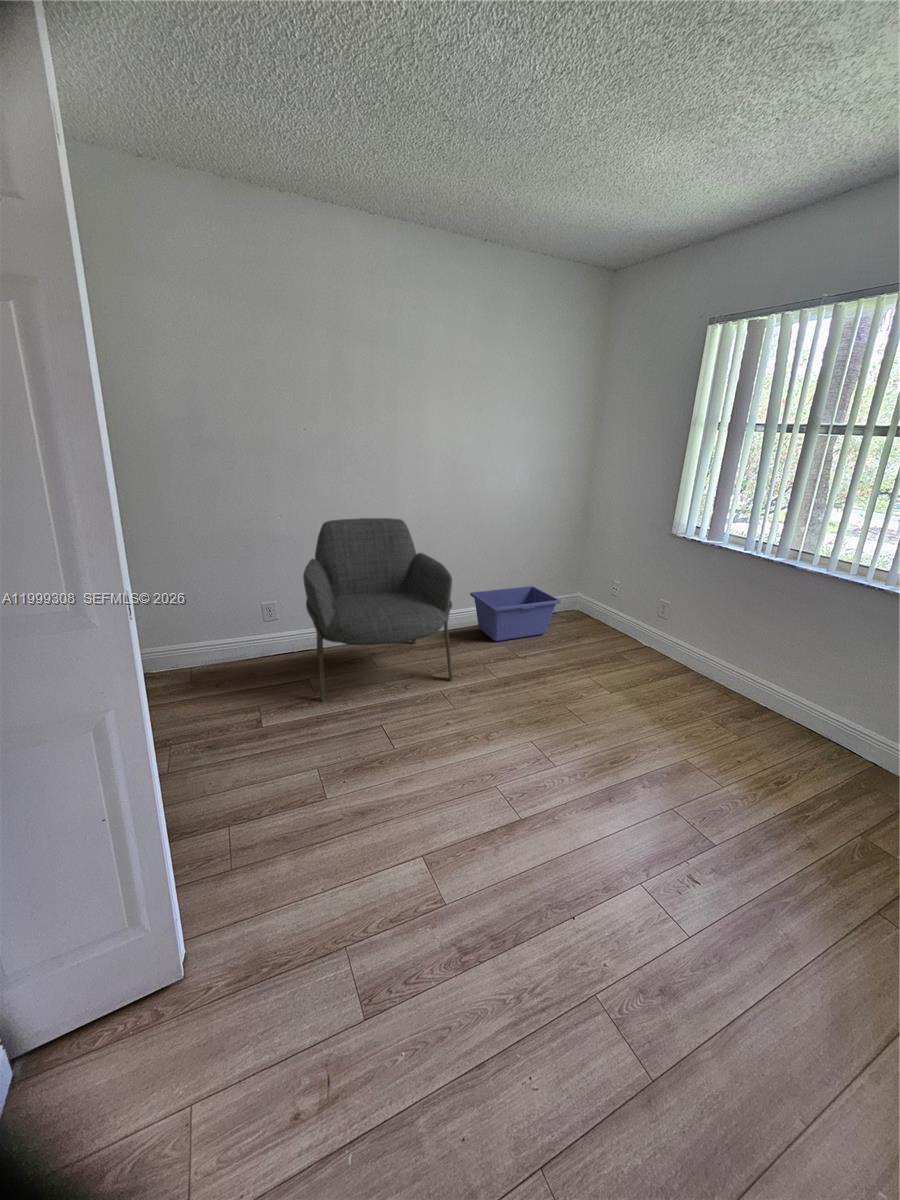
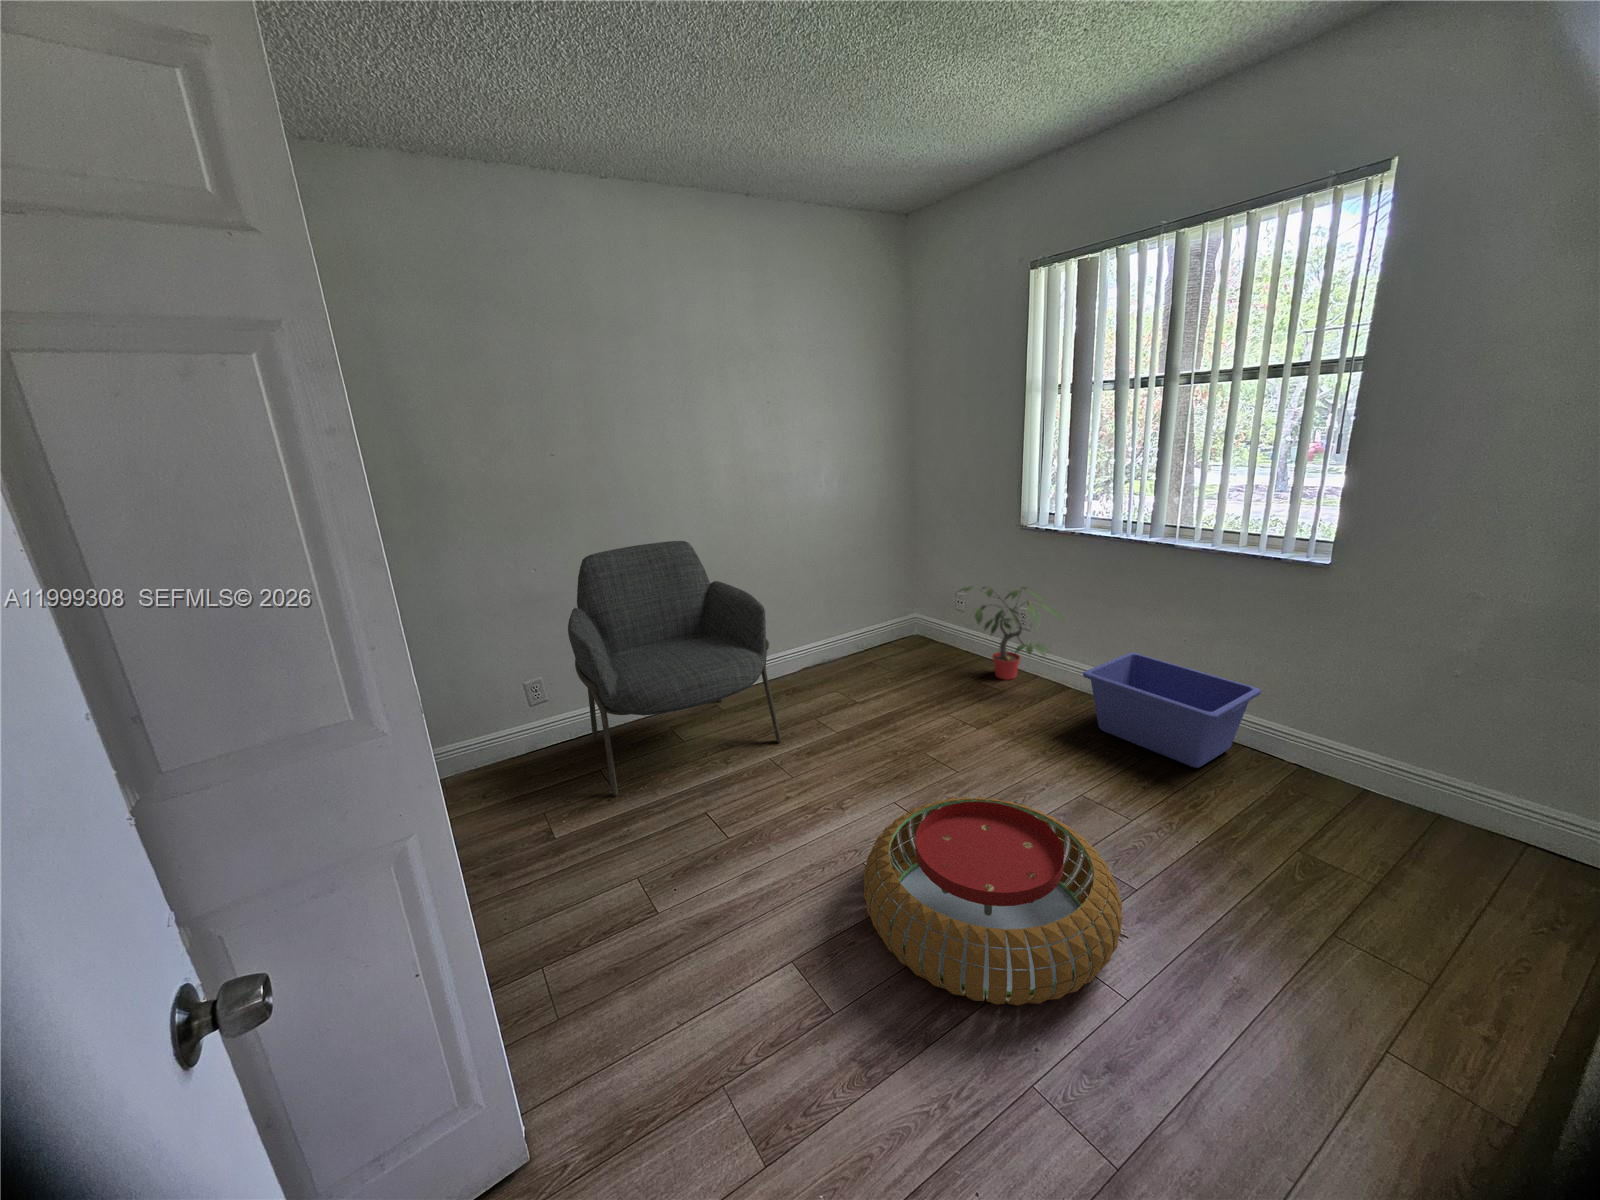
potted plant: none [604,583,693,659] -> present [959,587,1067,680]
storage bin: present [470,586,561,641] -> present [1083,653,1261,768]
pouf: none [488,745,701,928] -> present [864,797,1122,1005]

